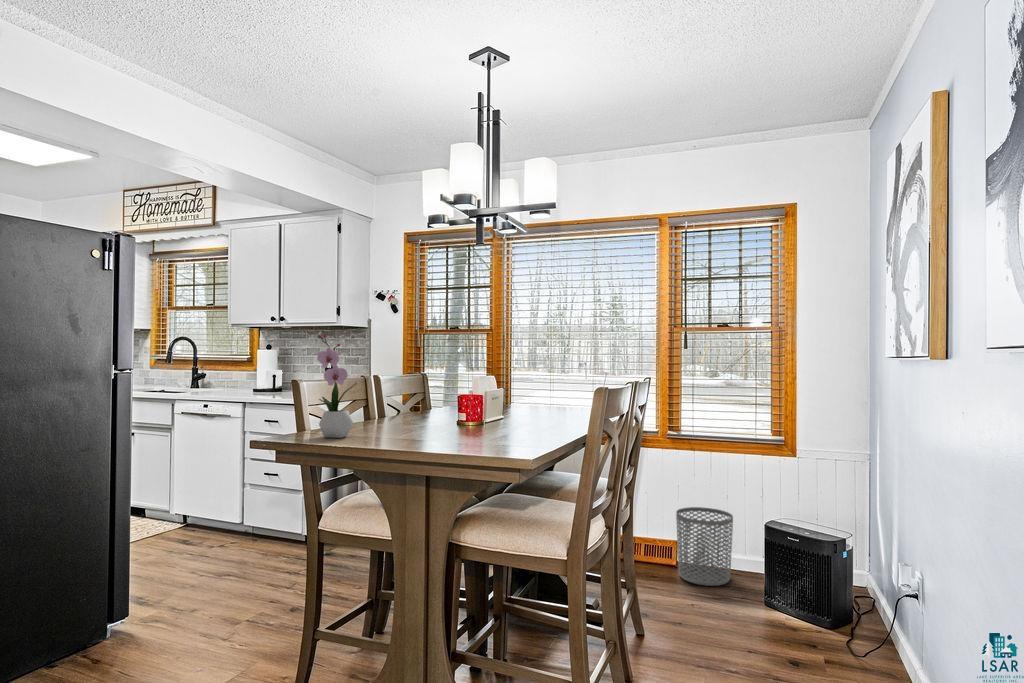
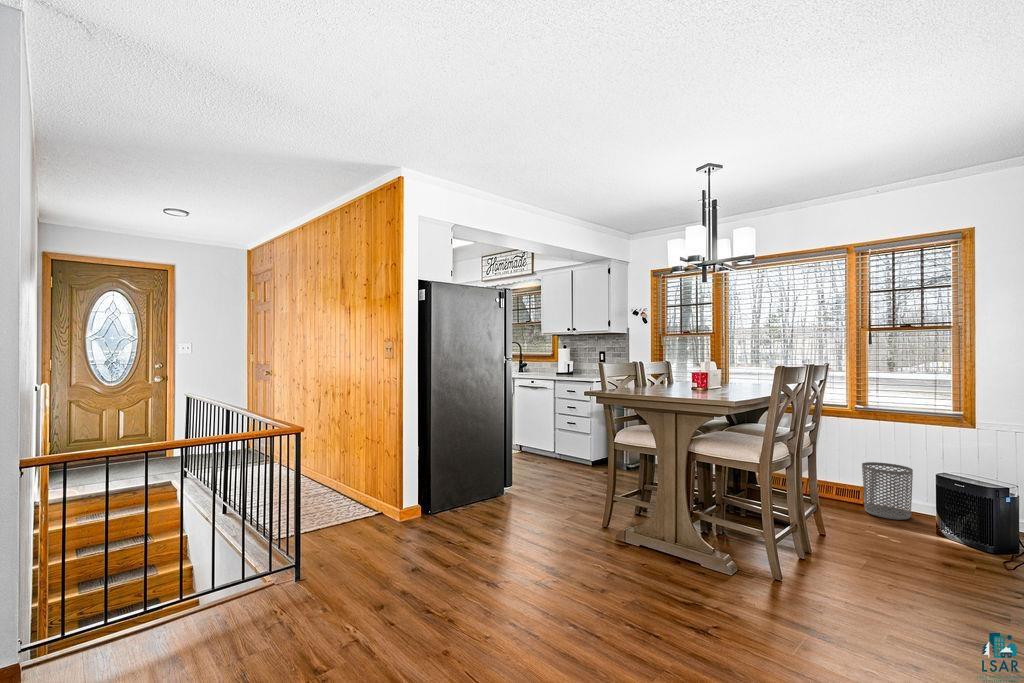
flower arrangement: present [317,335,355,438] -> none [615,337,635,393]

